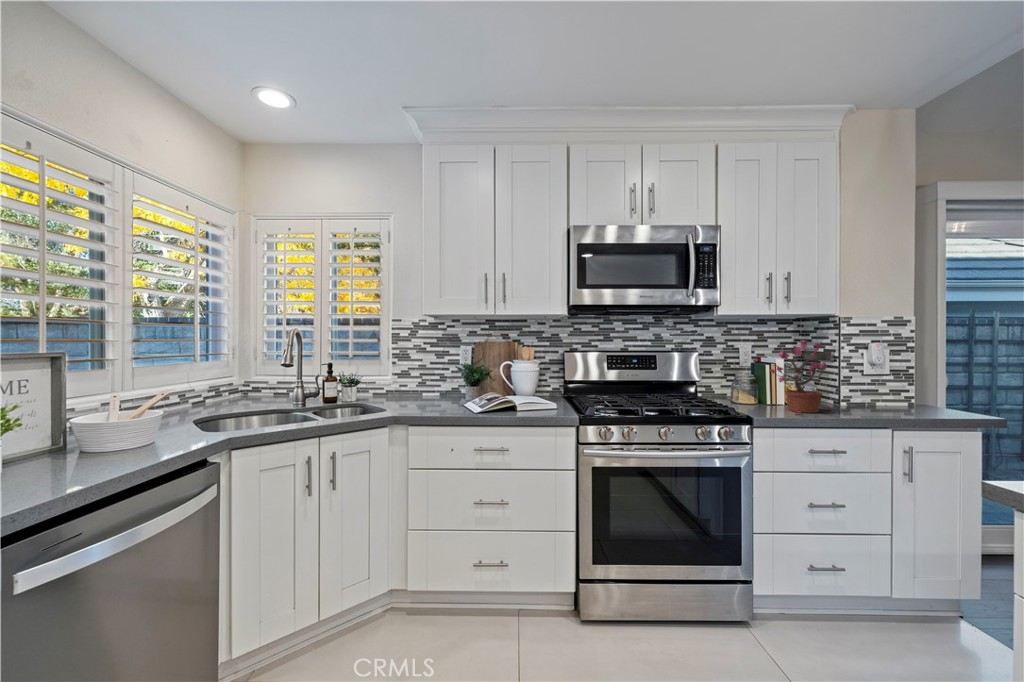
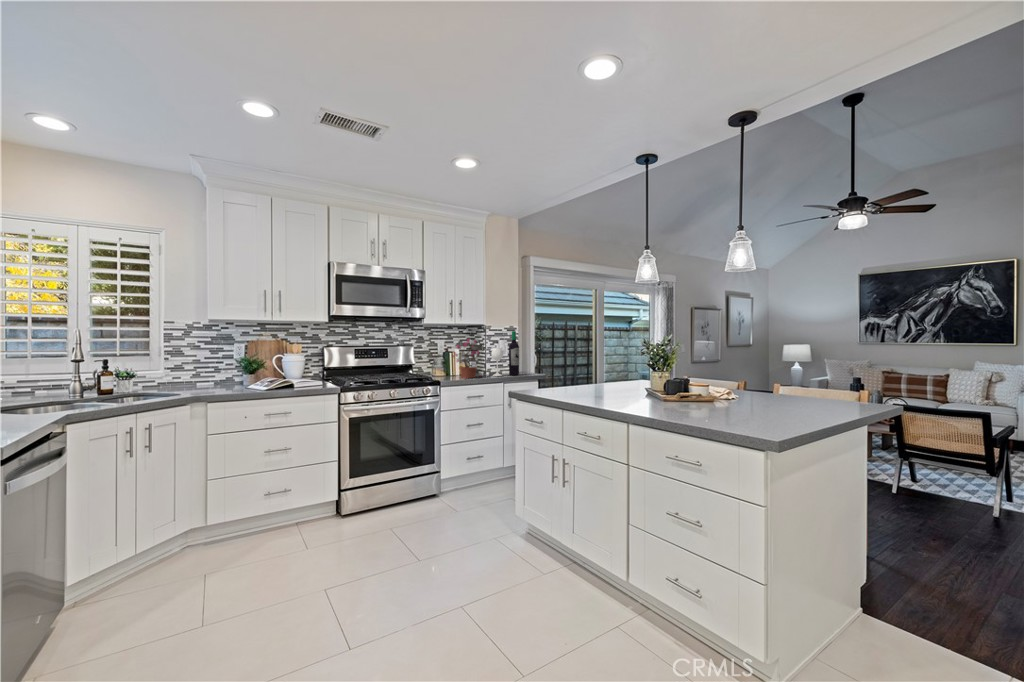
wine bottle: none [852,326,918,412] -> present [491,331,519,376]

